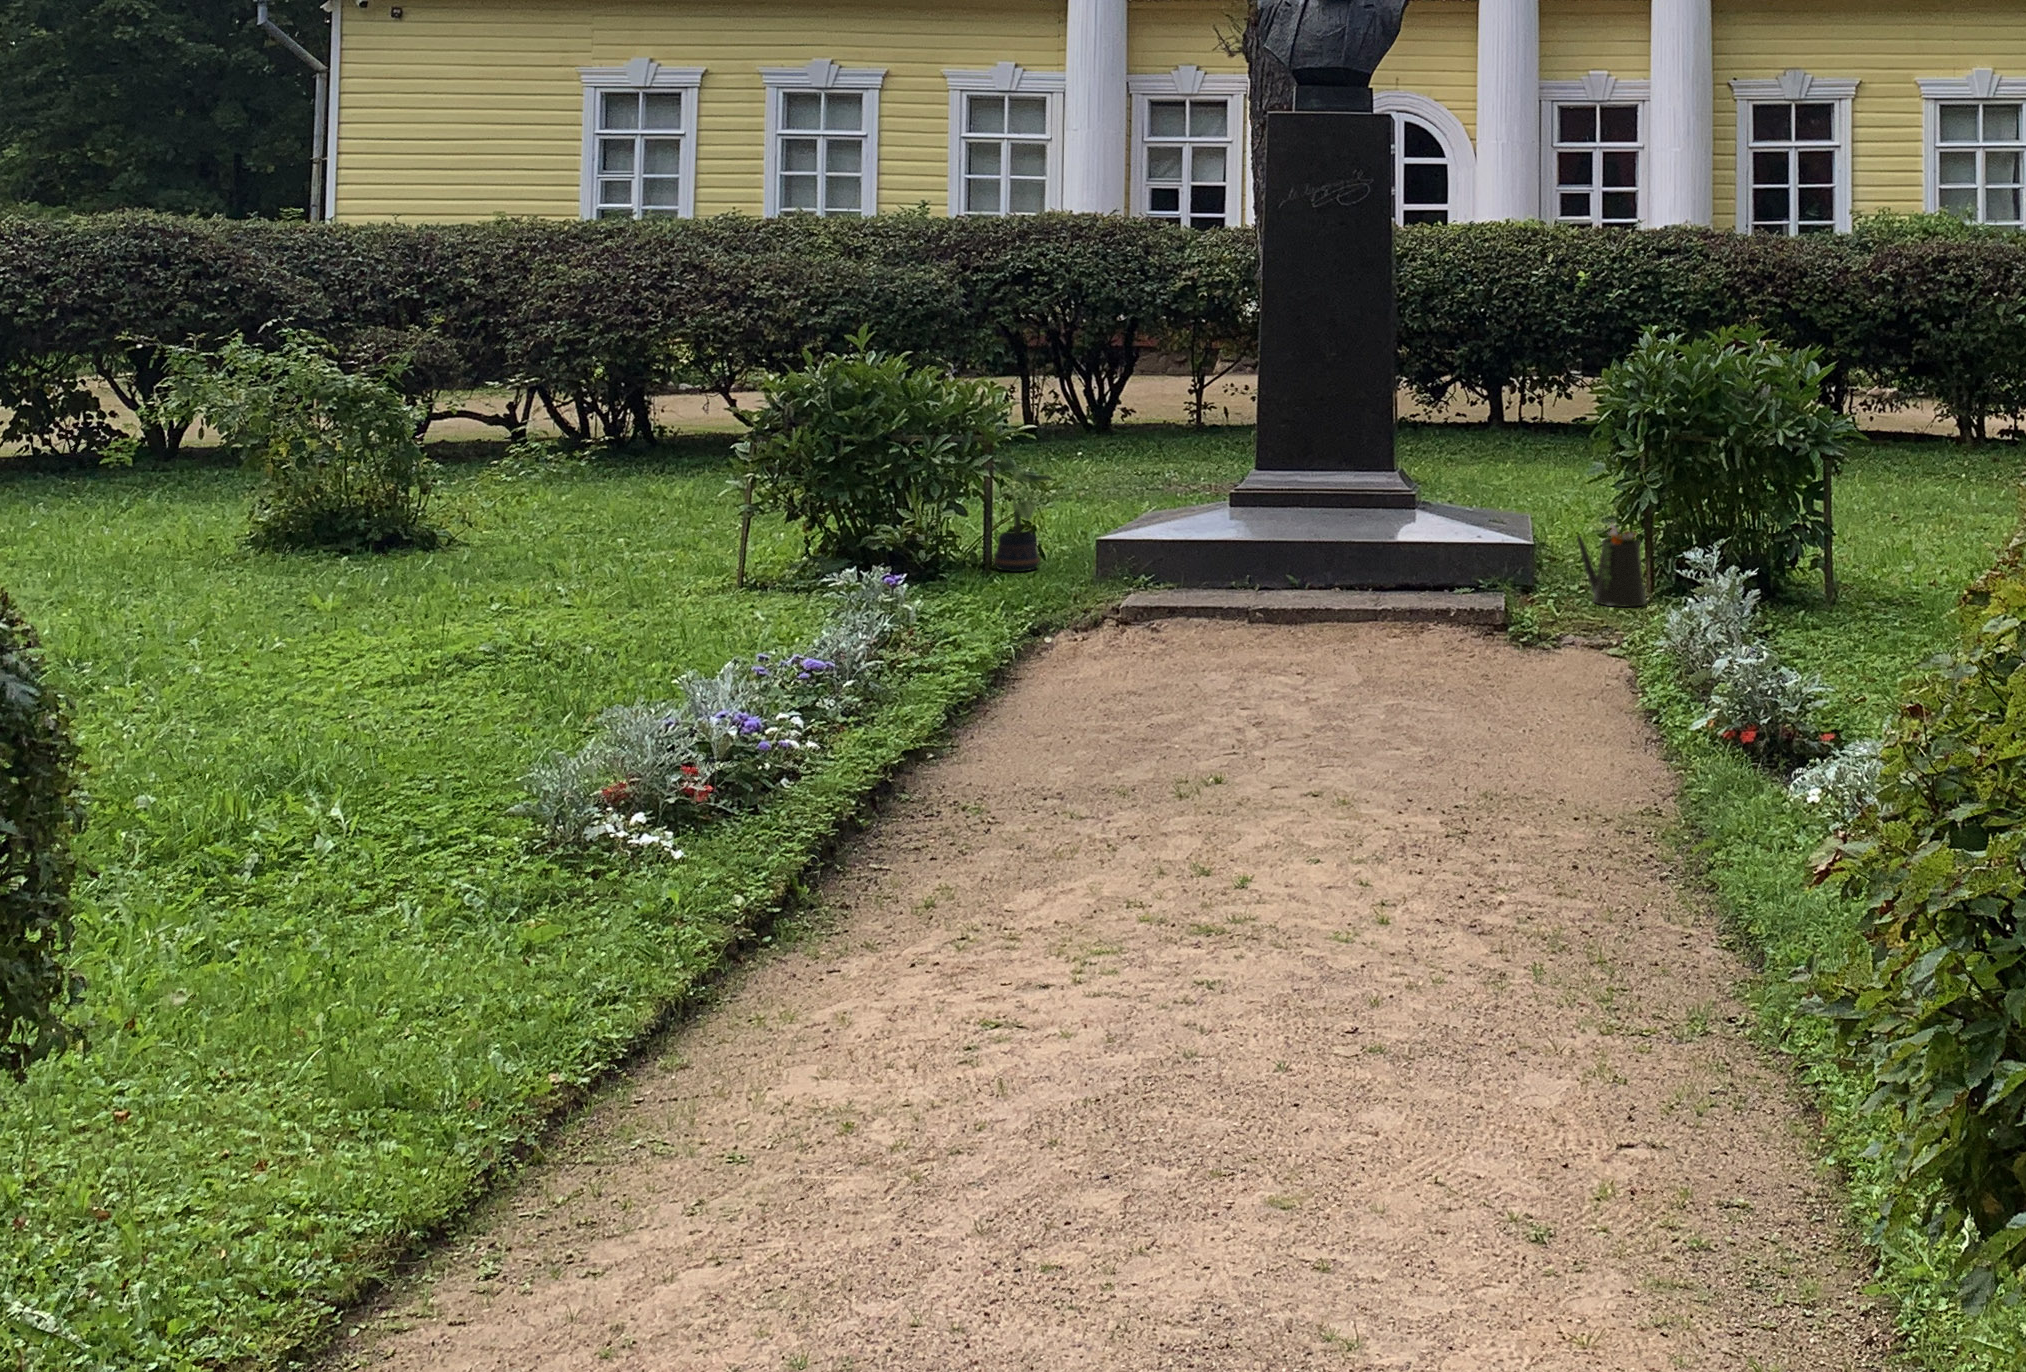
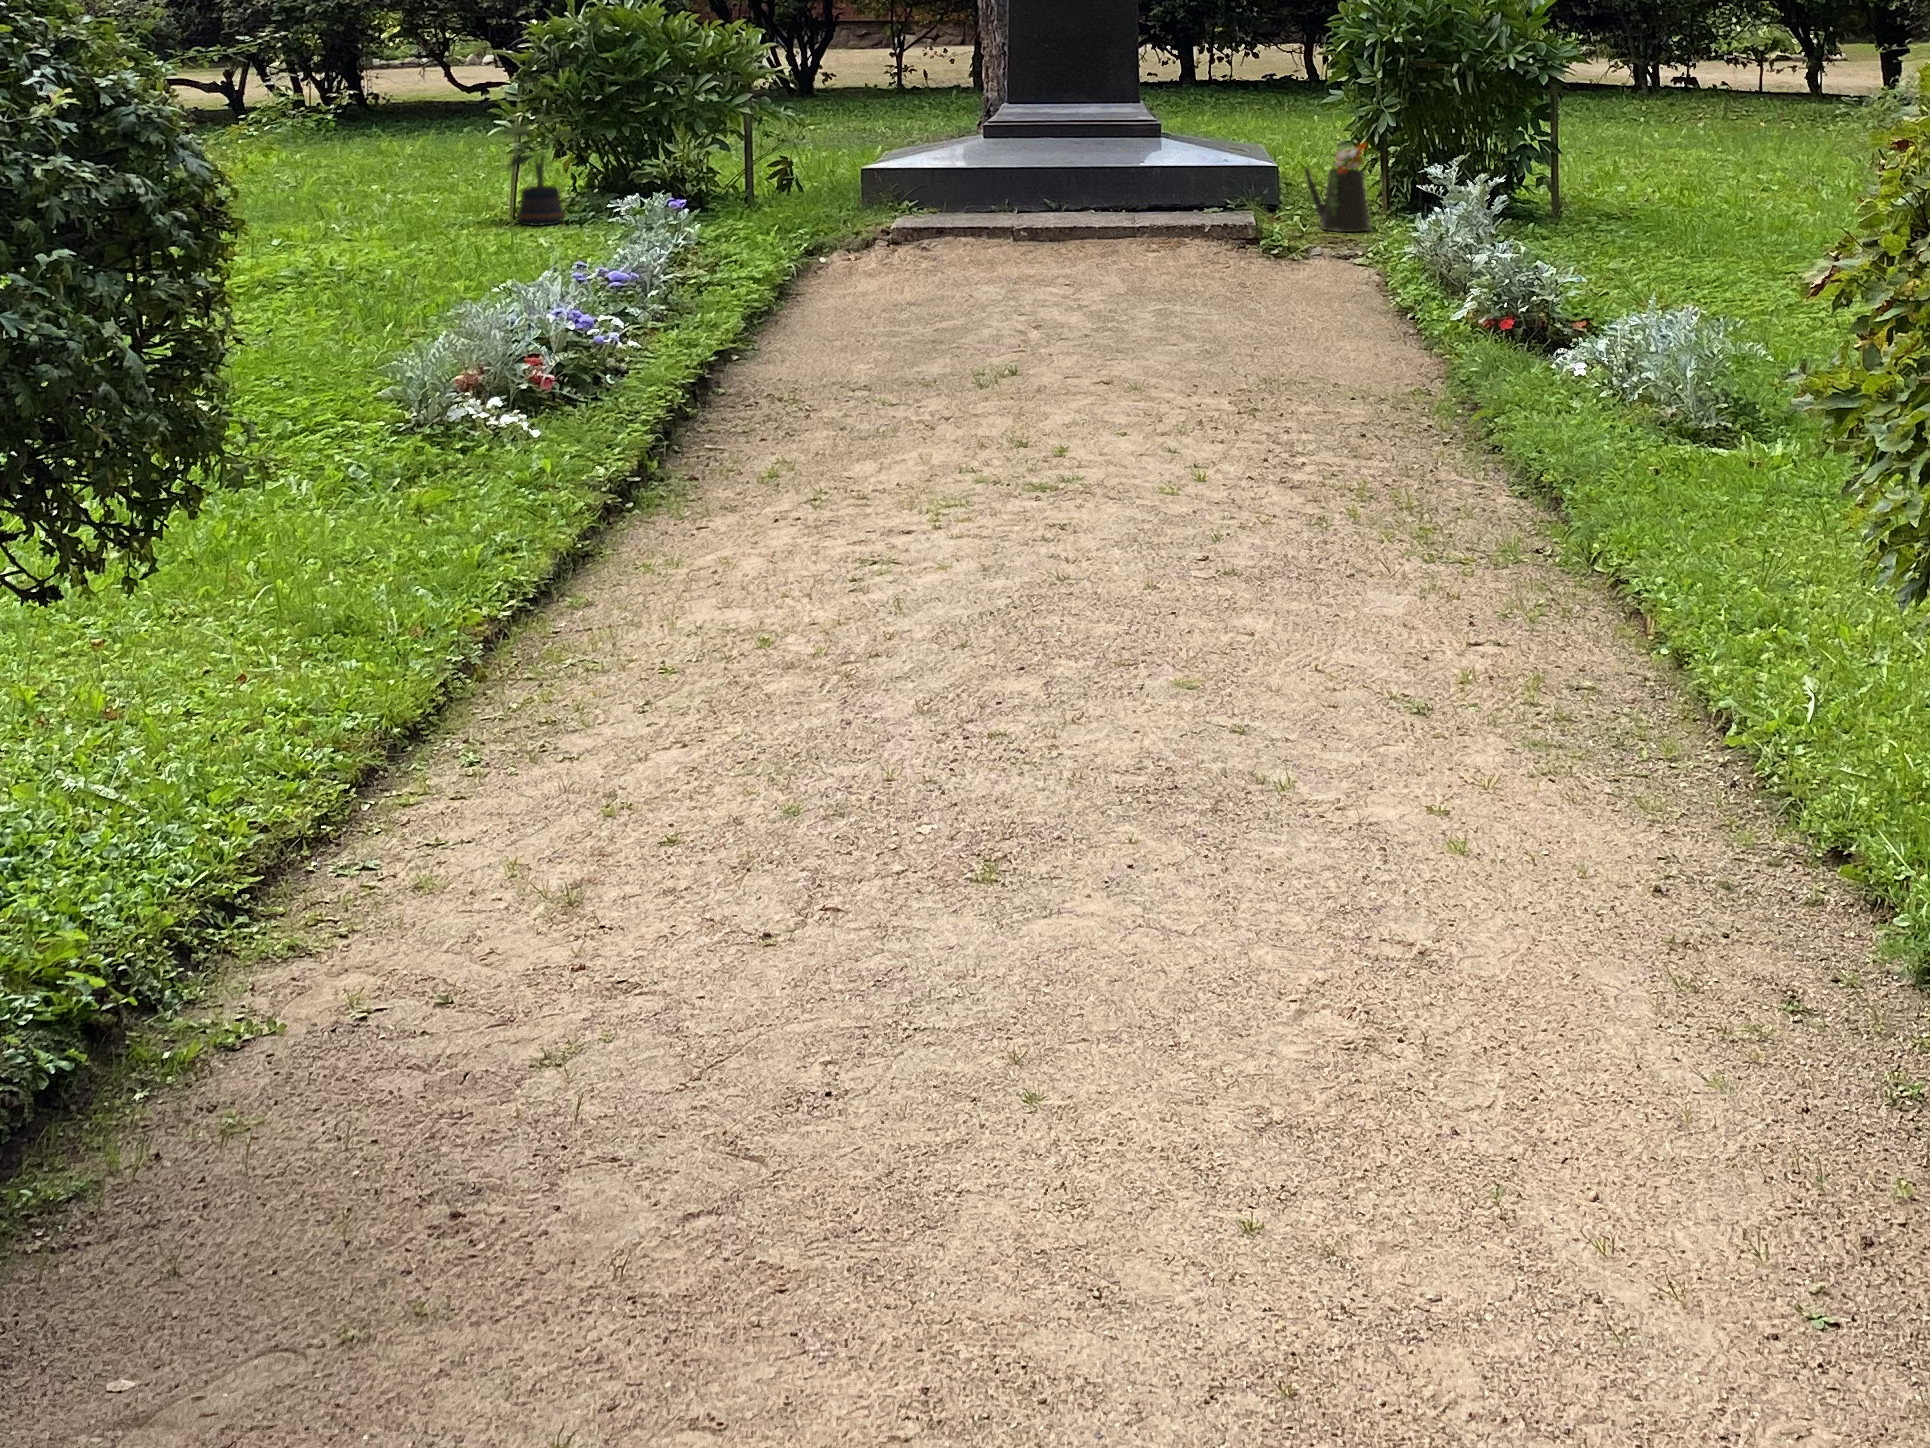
potted plant: present [993,458,1052,572] -> present [501,114,577,226]

